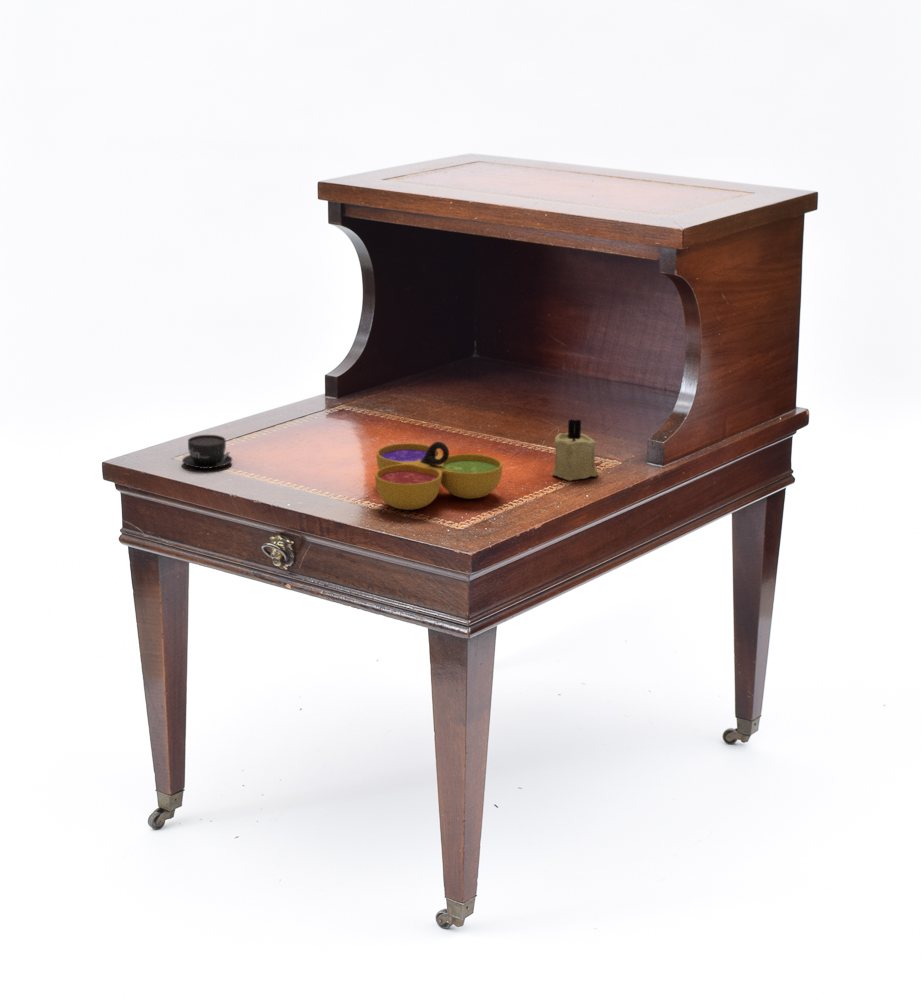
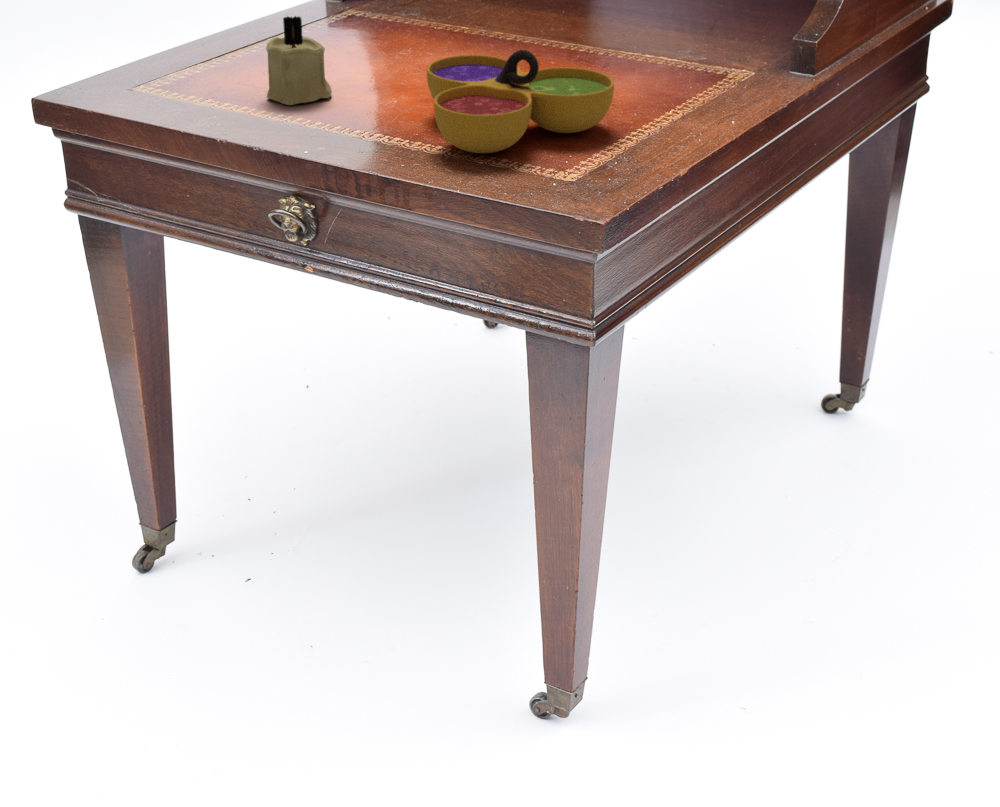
candle: present [553,420,598,481] -> present [266,16,332,105]
teacup: present [182,435,232,469] -> none [142,52,215,102]

